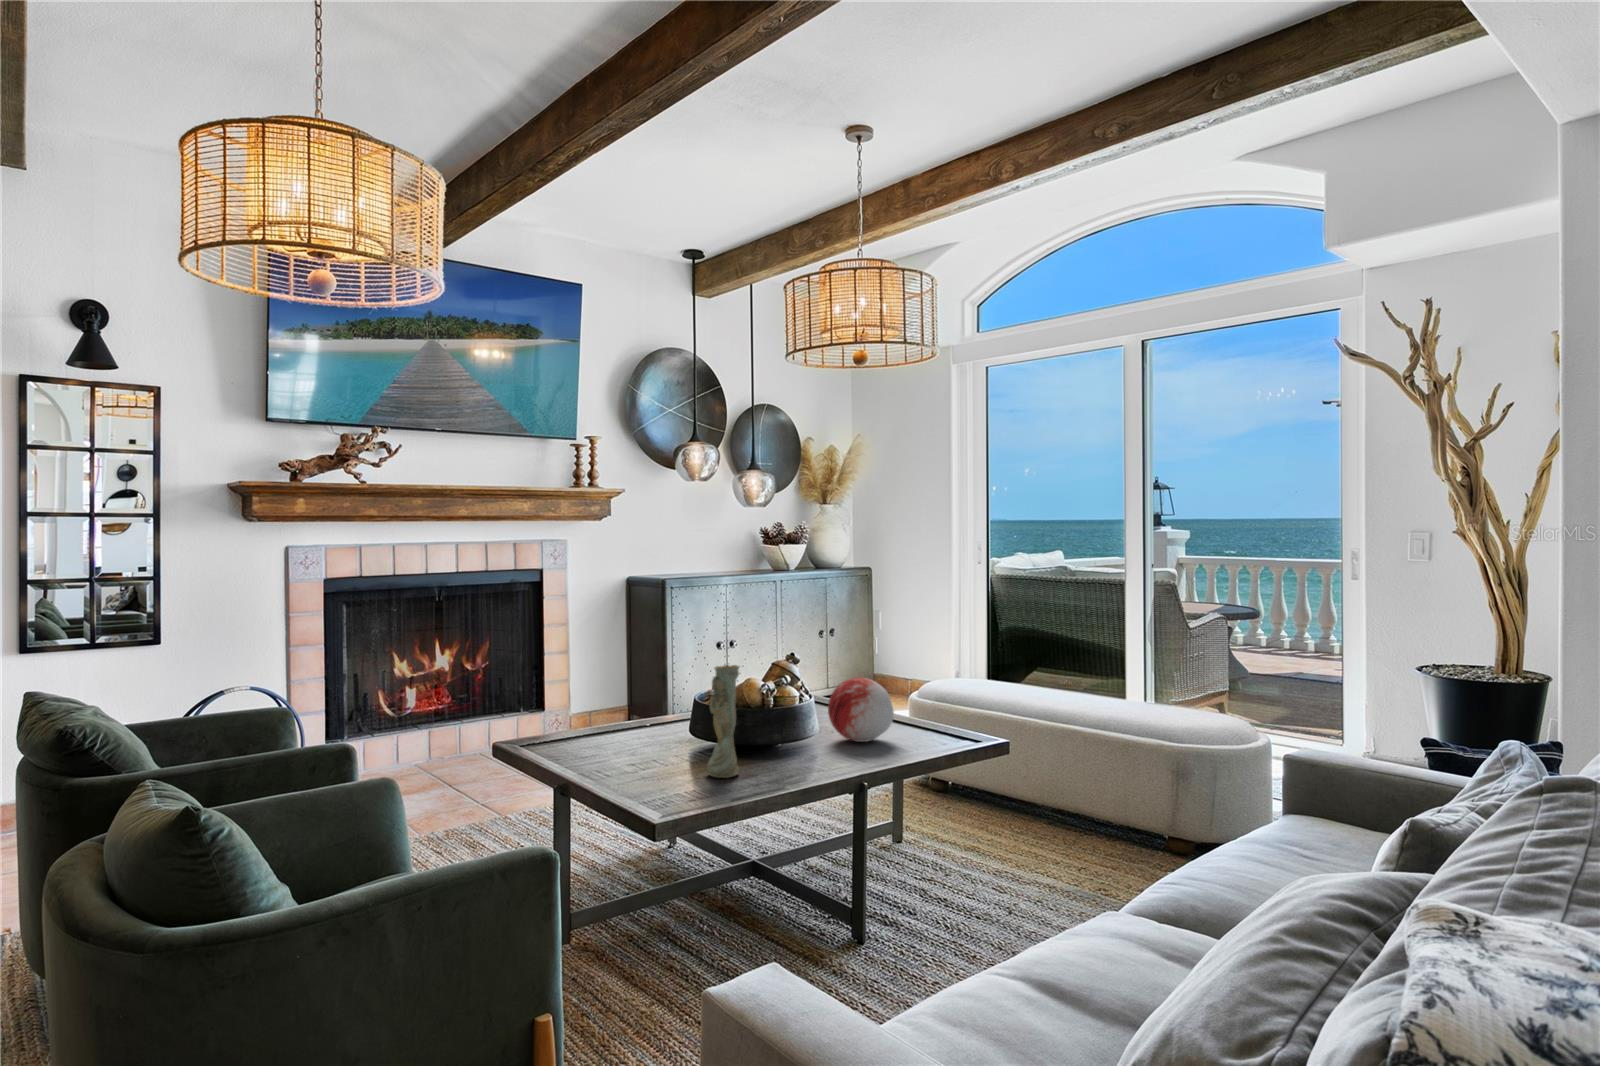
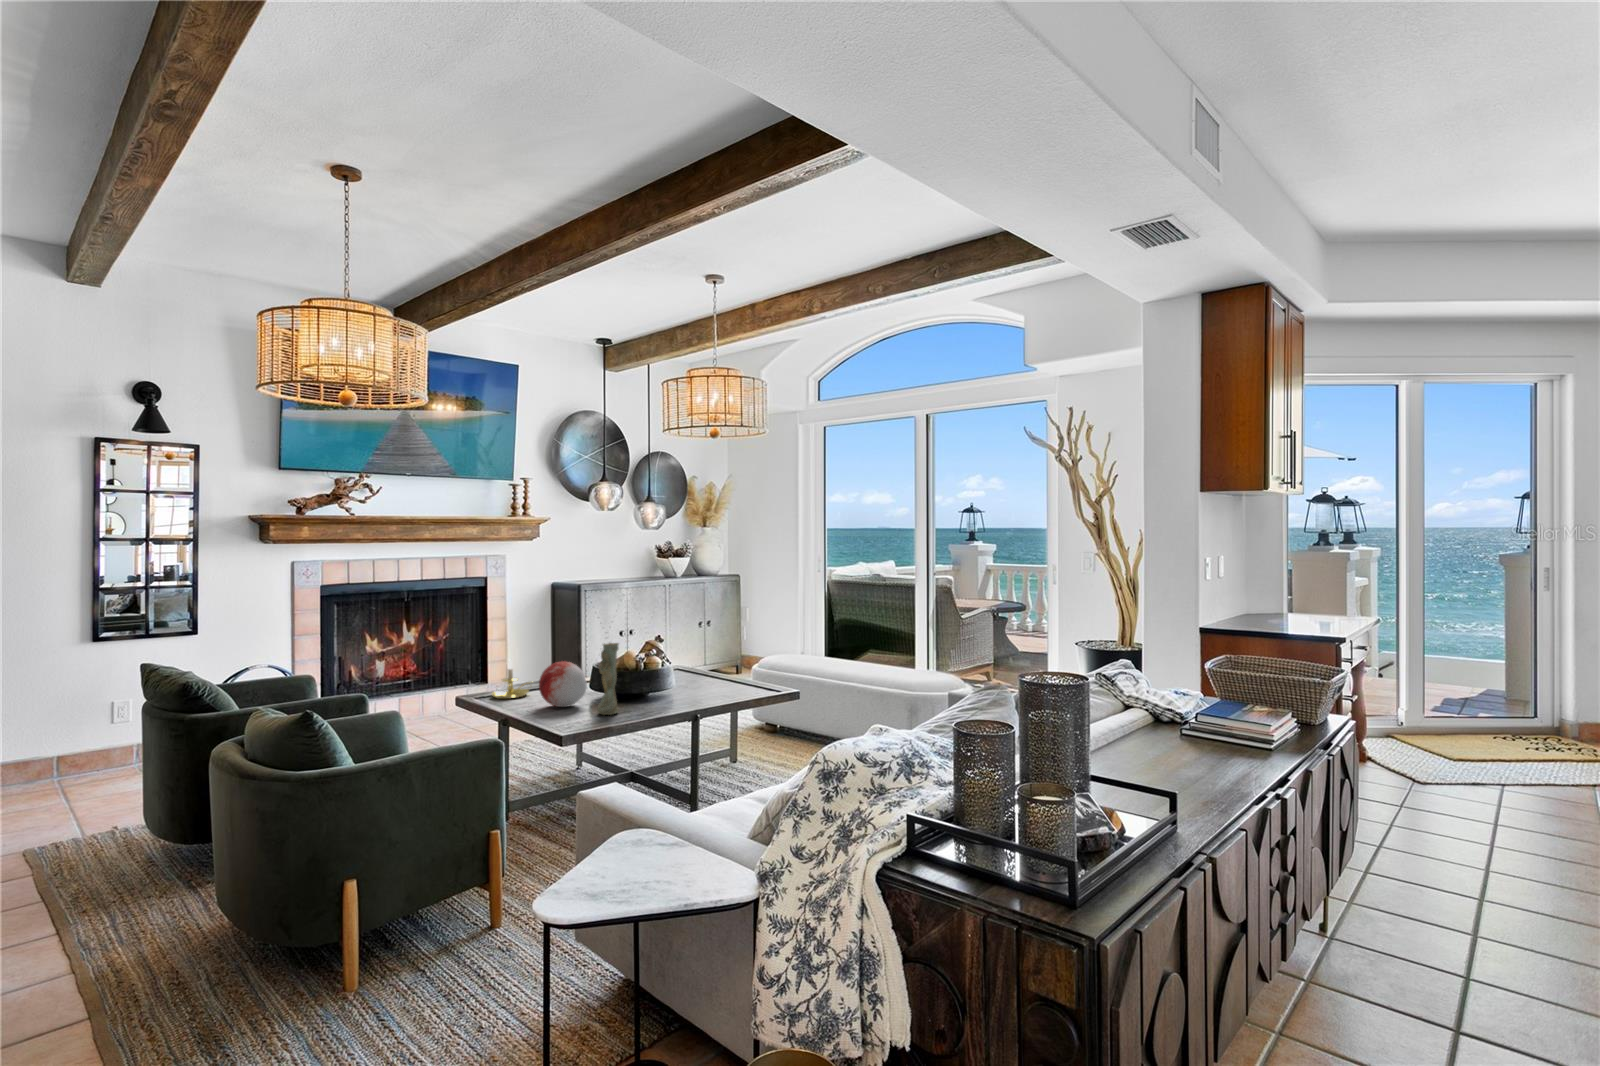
decorative orb: present [828,677,894,742] -> present [539,661,587,707]
candle holder: none [547,686,609,746] -> present [492,663,532,699]

